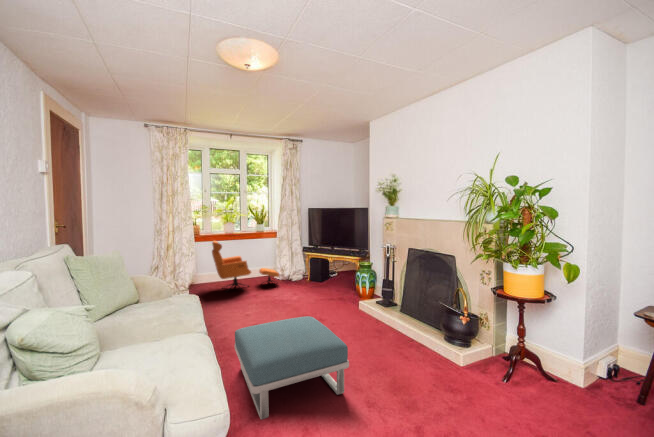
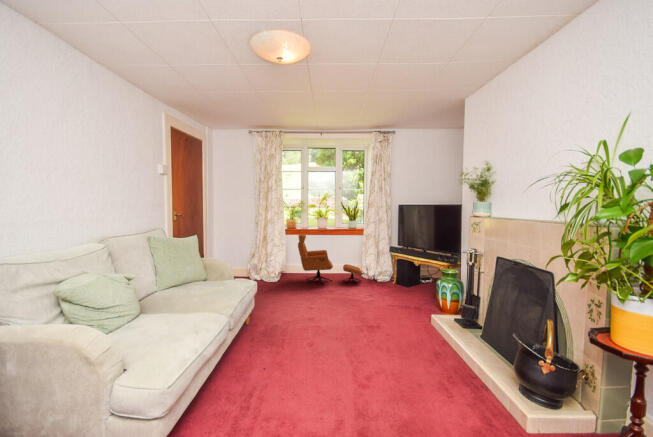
footstool: present [235,316,349,420] -> none [244,319,357,415]

